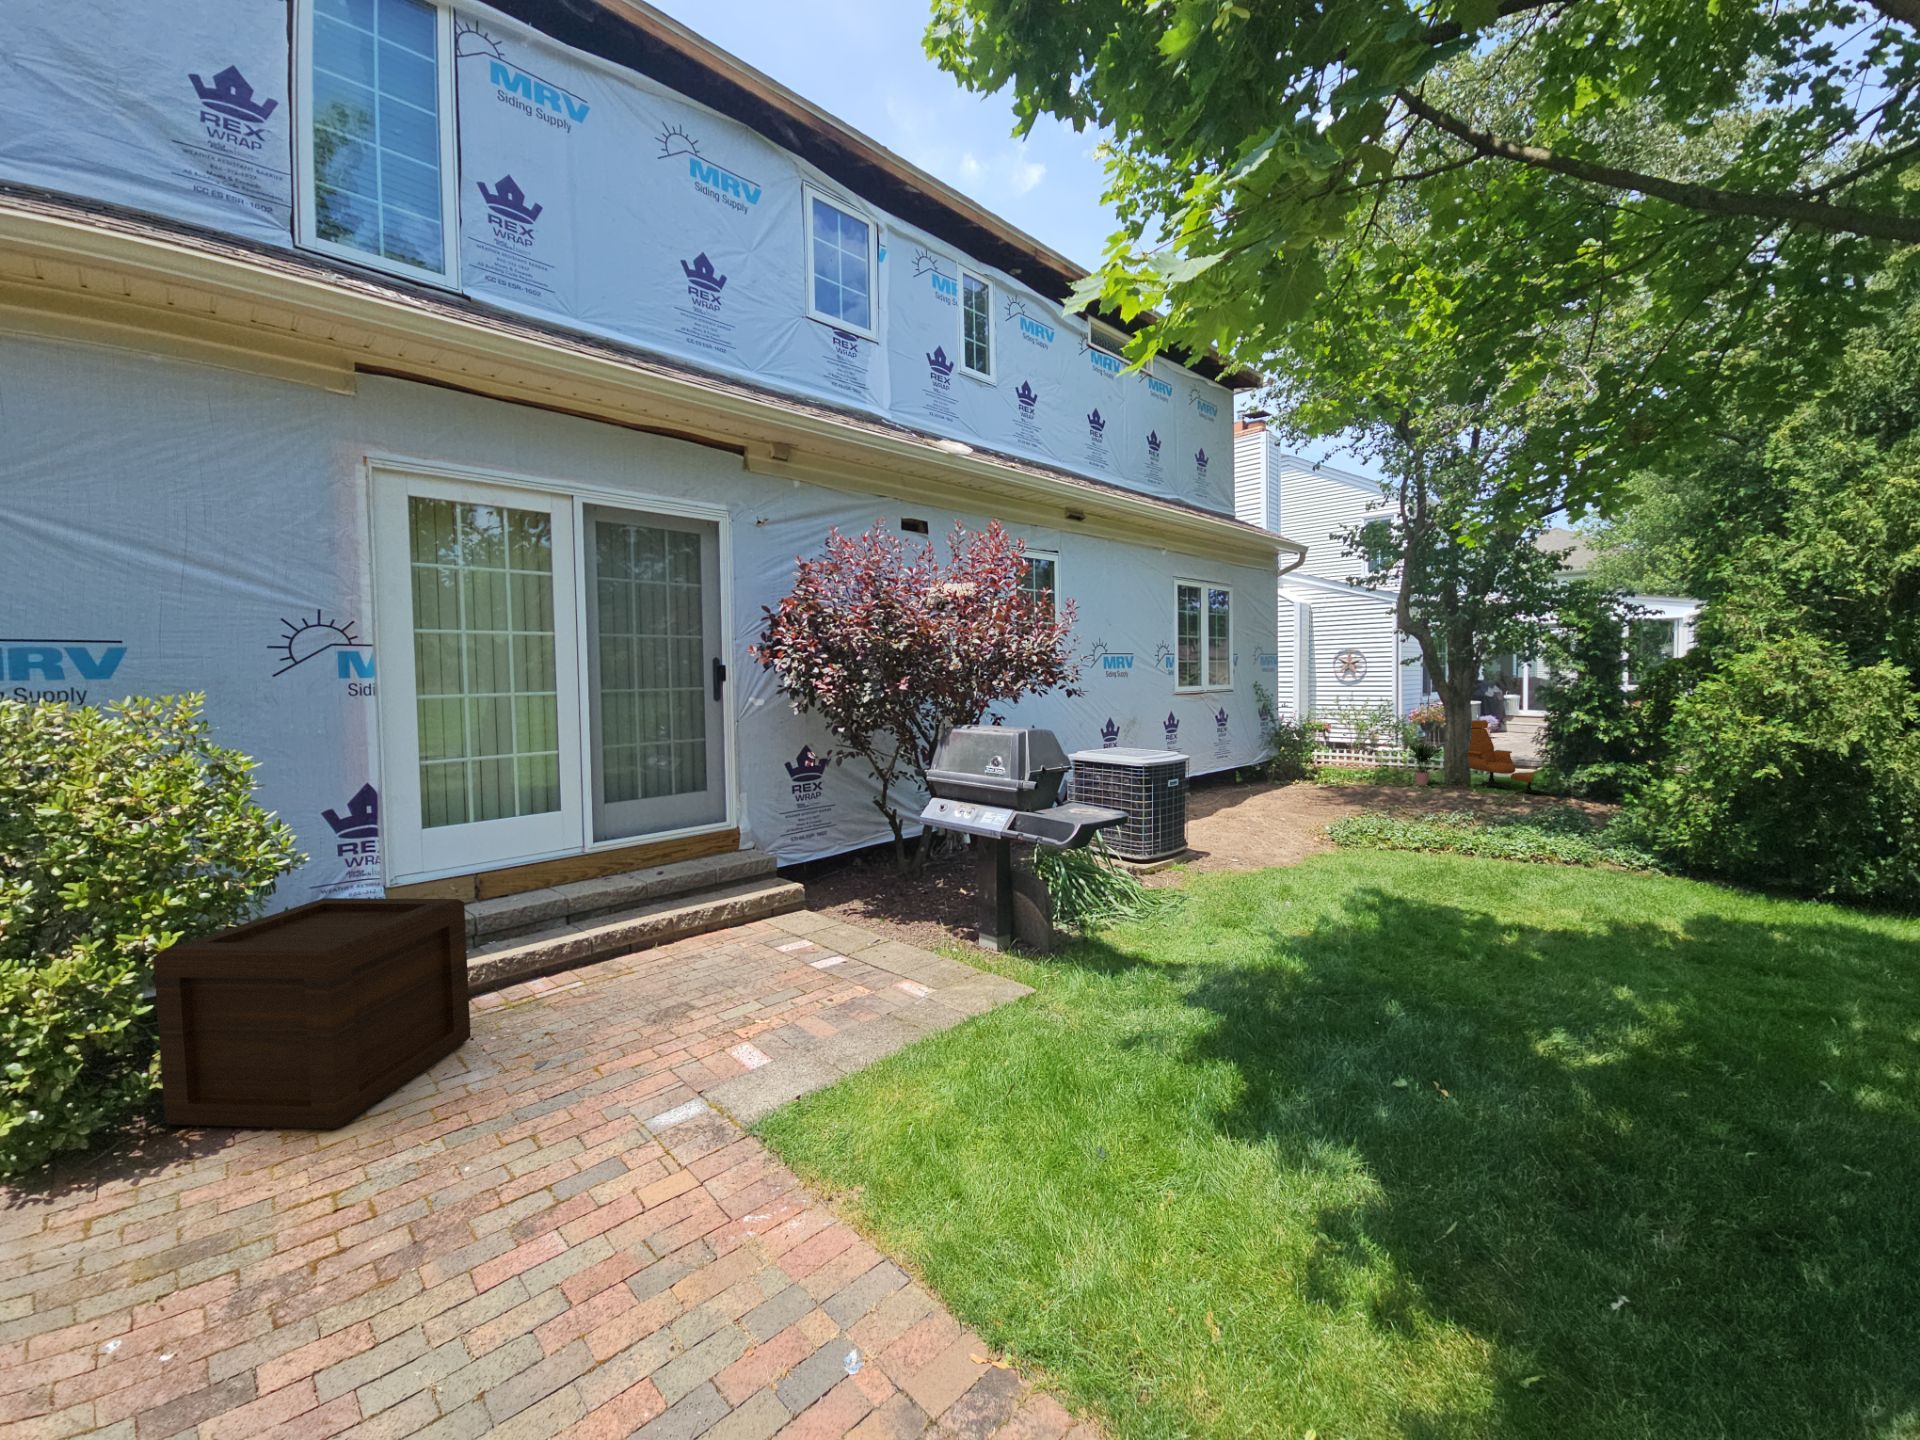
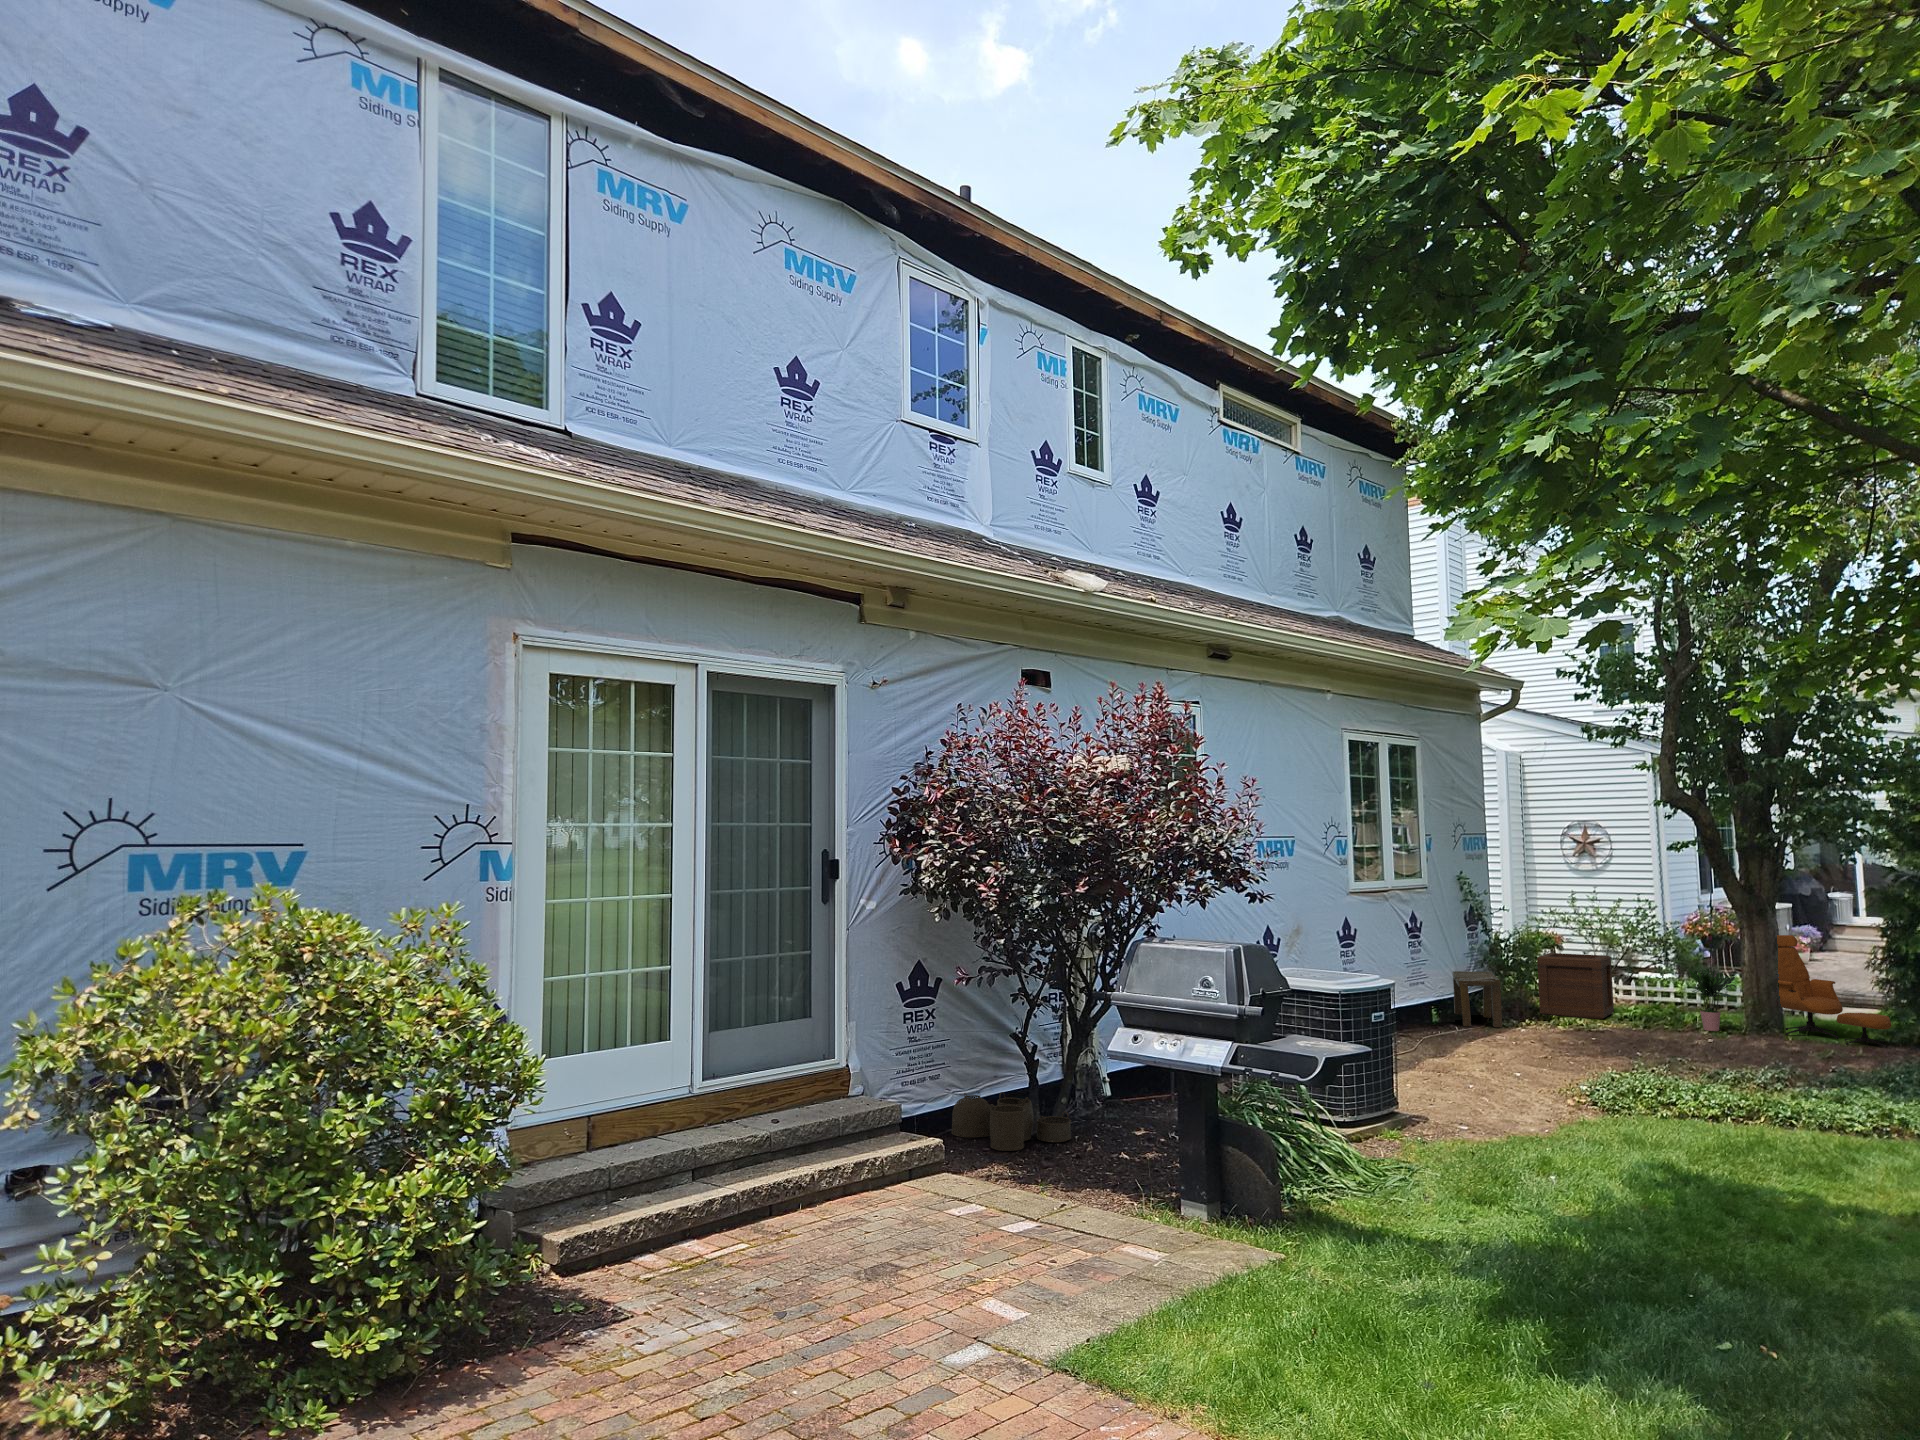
bench: none [1247,747,1278,784] -> present [1453,971,1502,1028]
woven basket: none [849,834,933,877] -> present [951,1092,1071,1151]
wooden crate: present [153,898,471,1129] -> present [1537,953,1614,1019]

